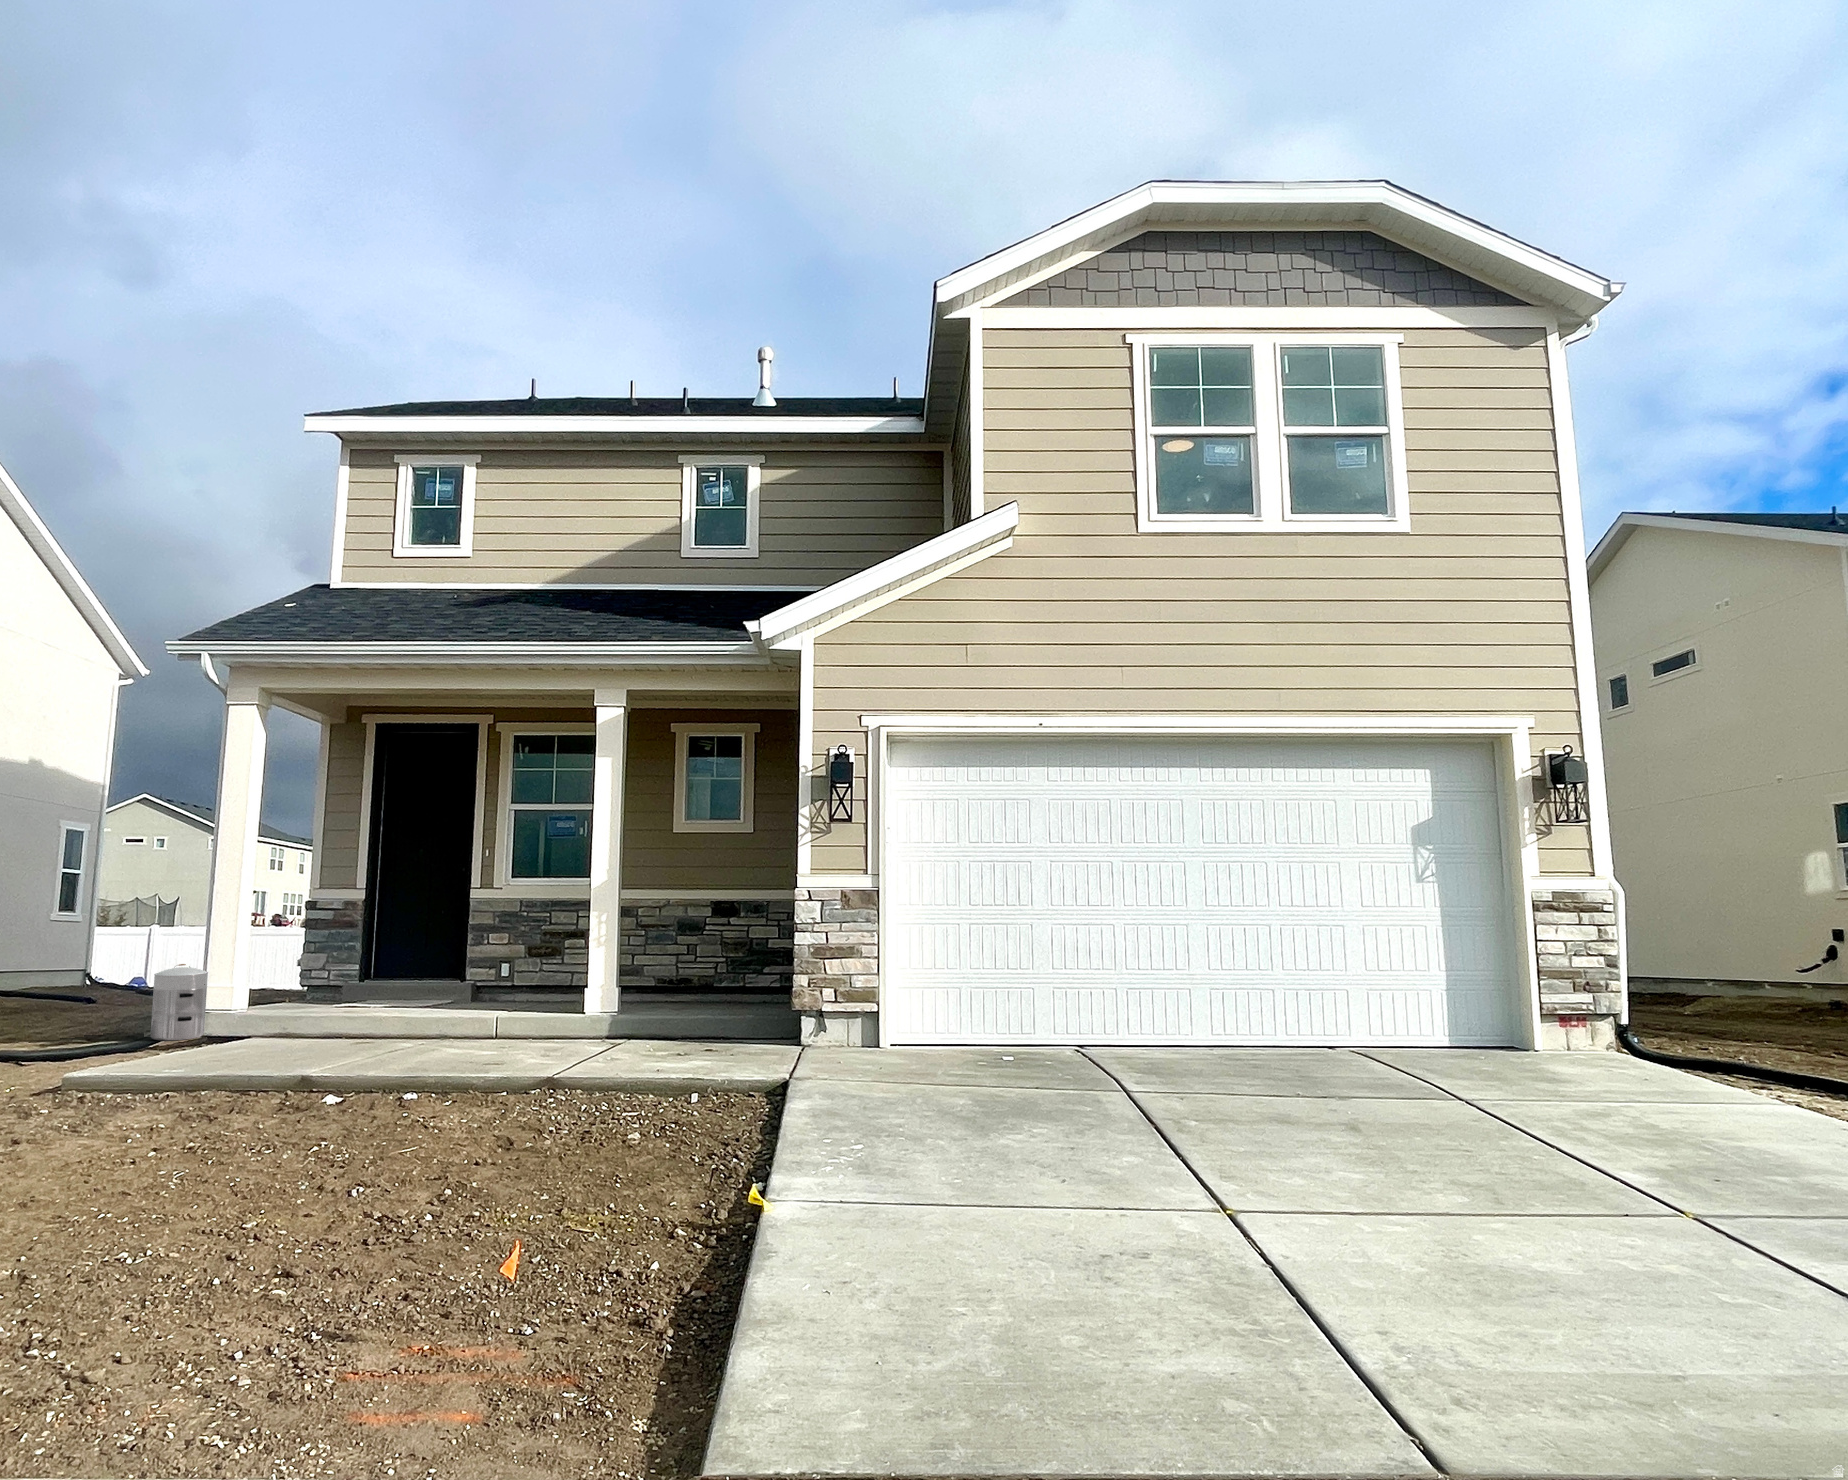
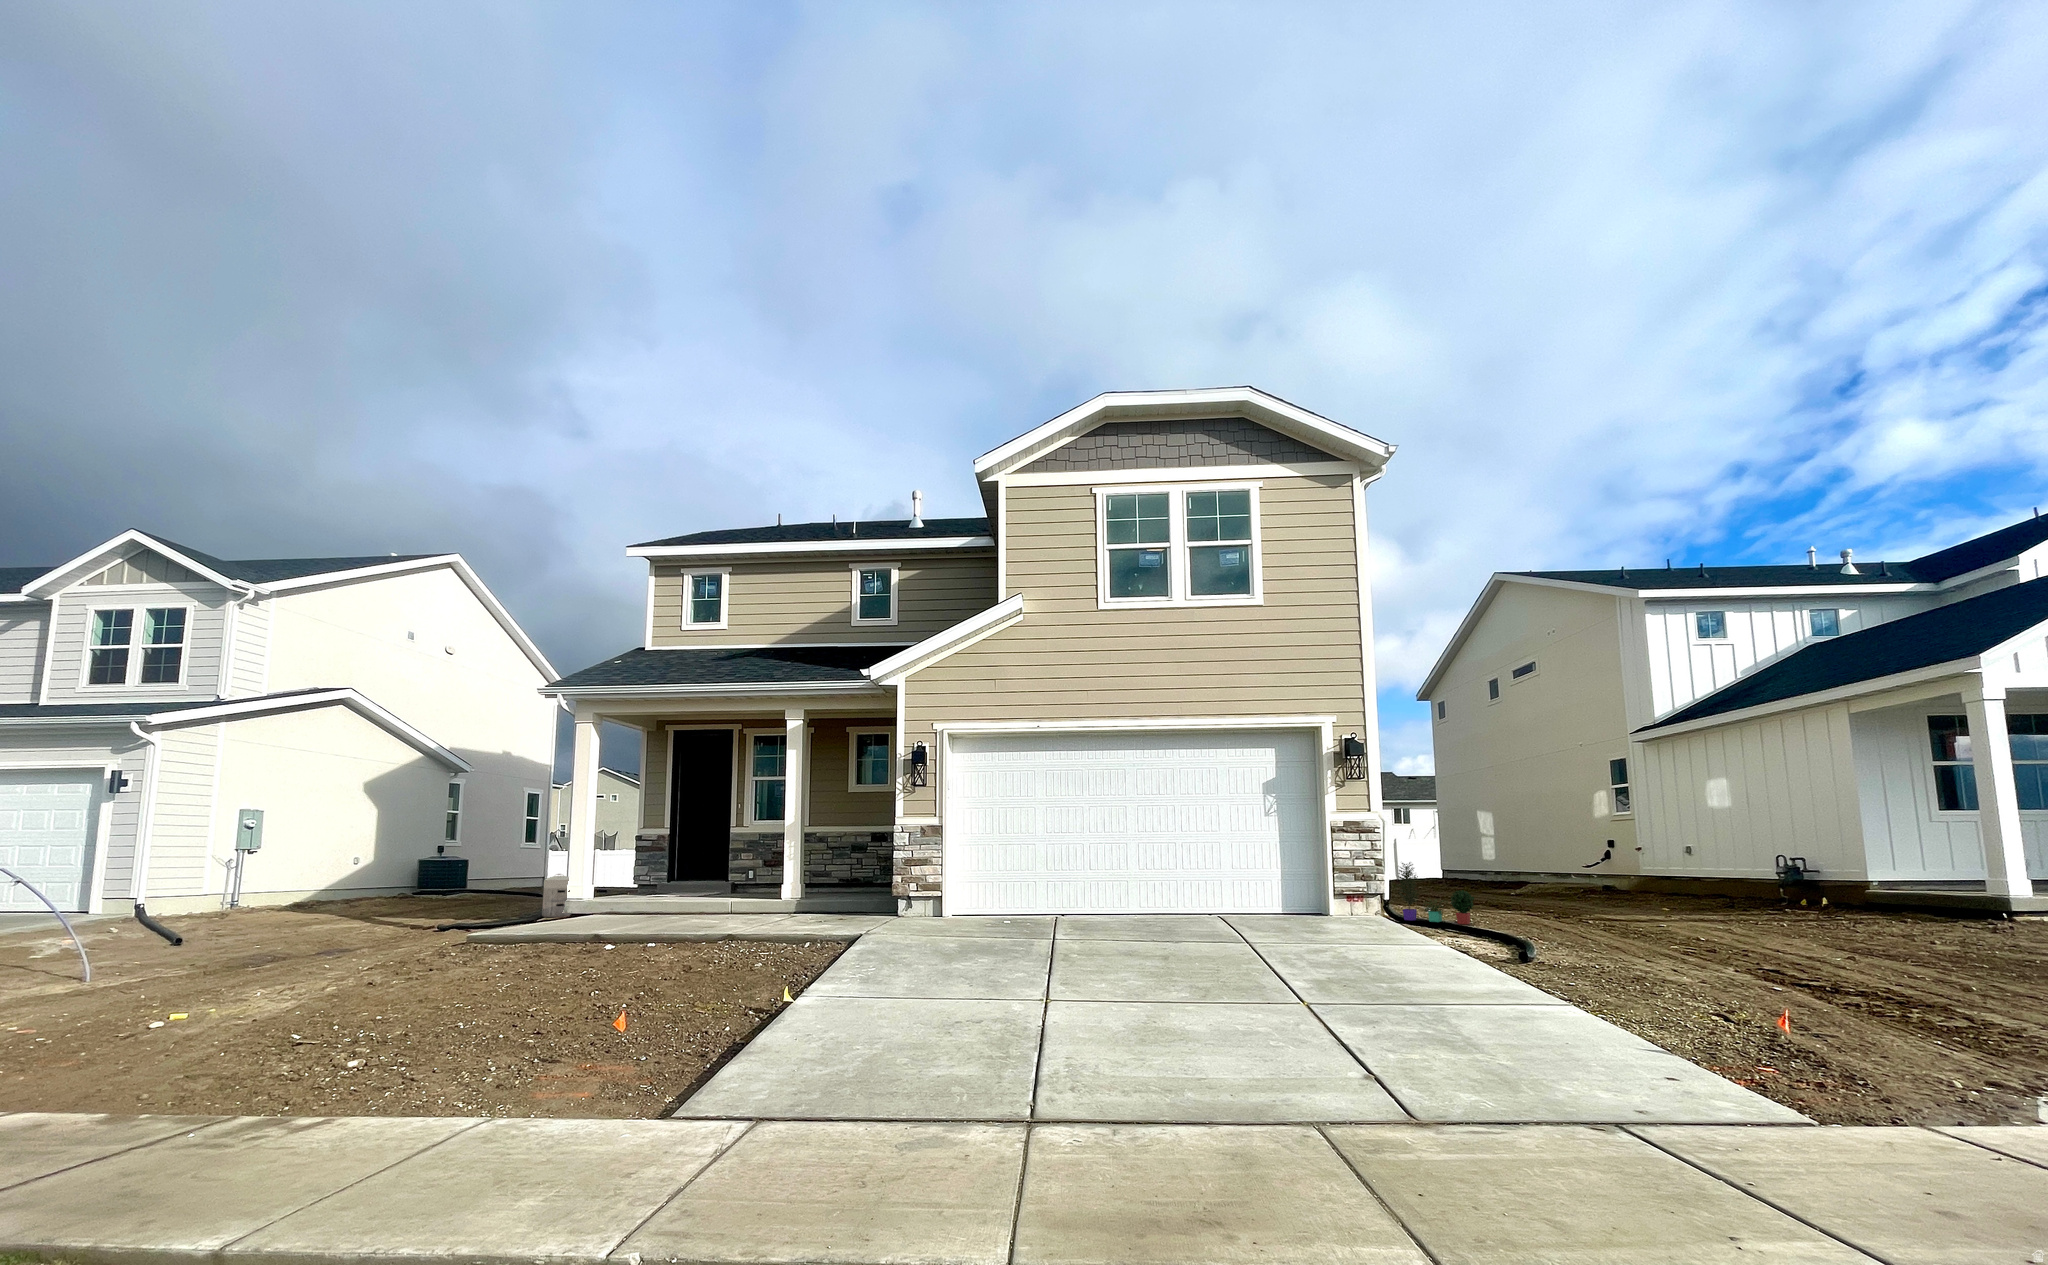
potted plant: none [1632,960,1783,1066] -> present [1398,862,1474,924]

